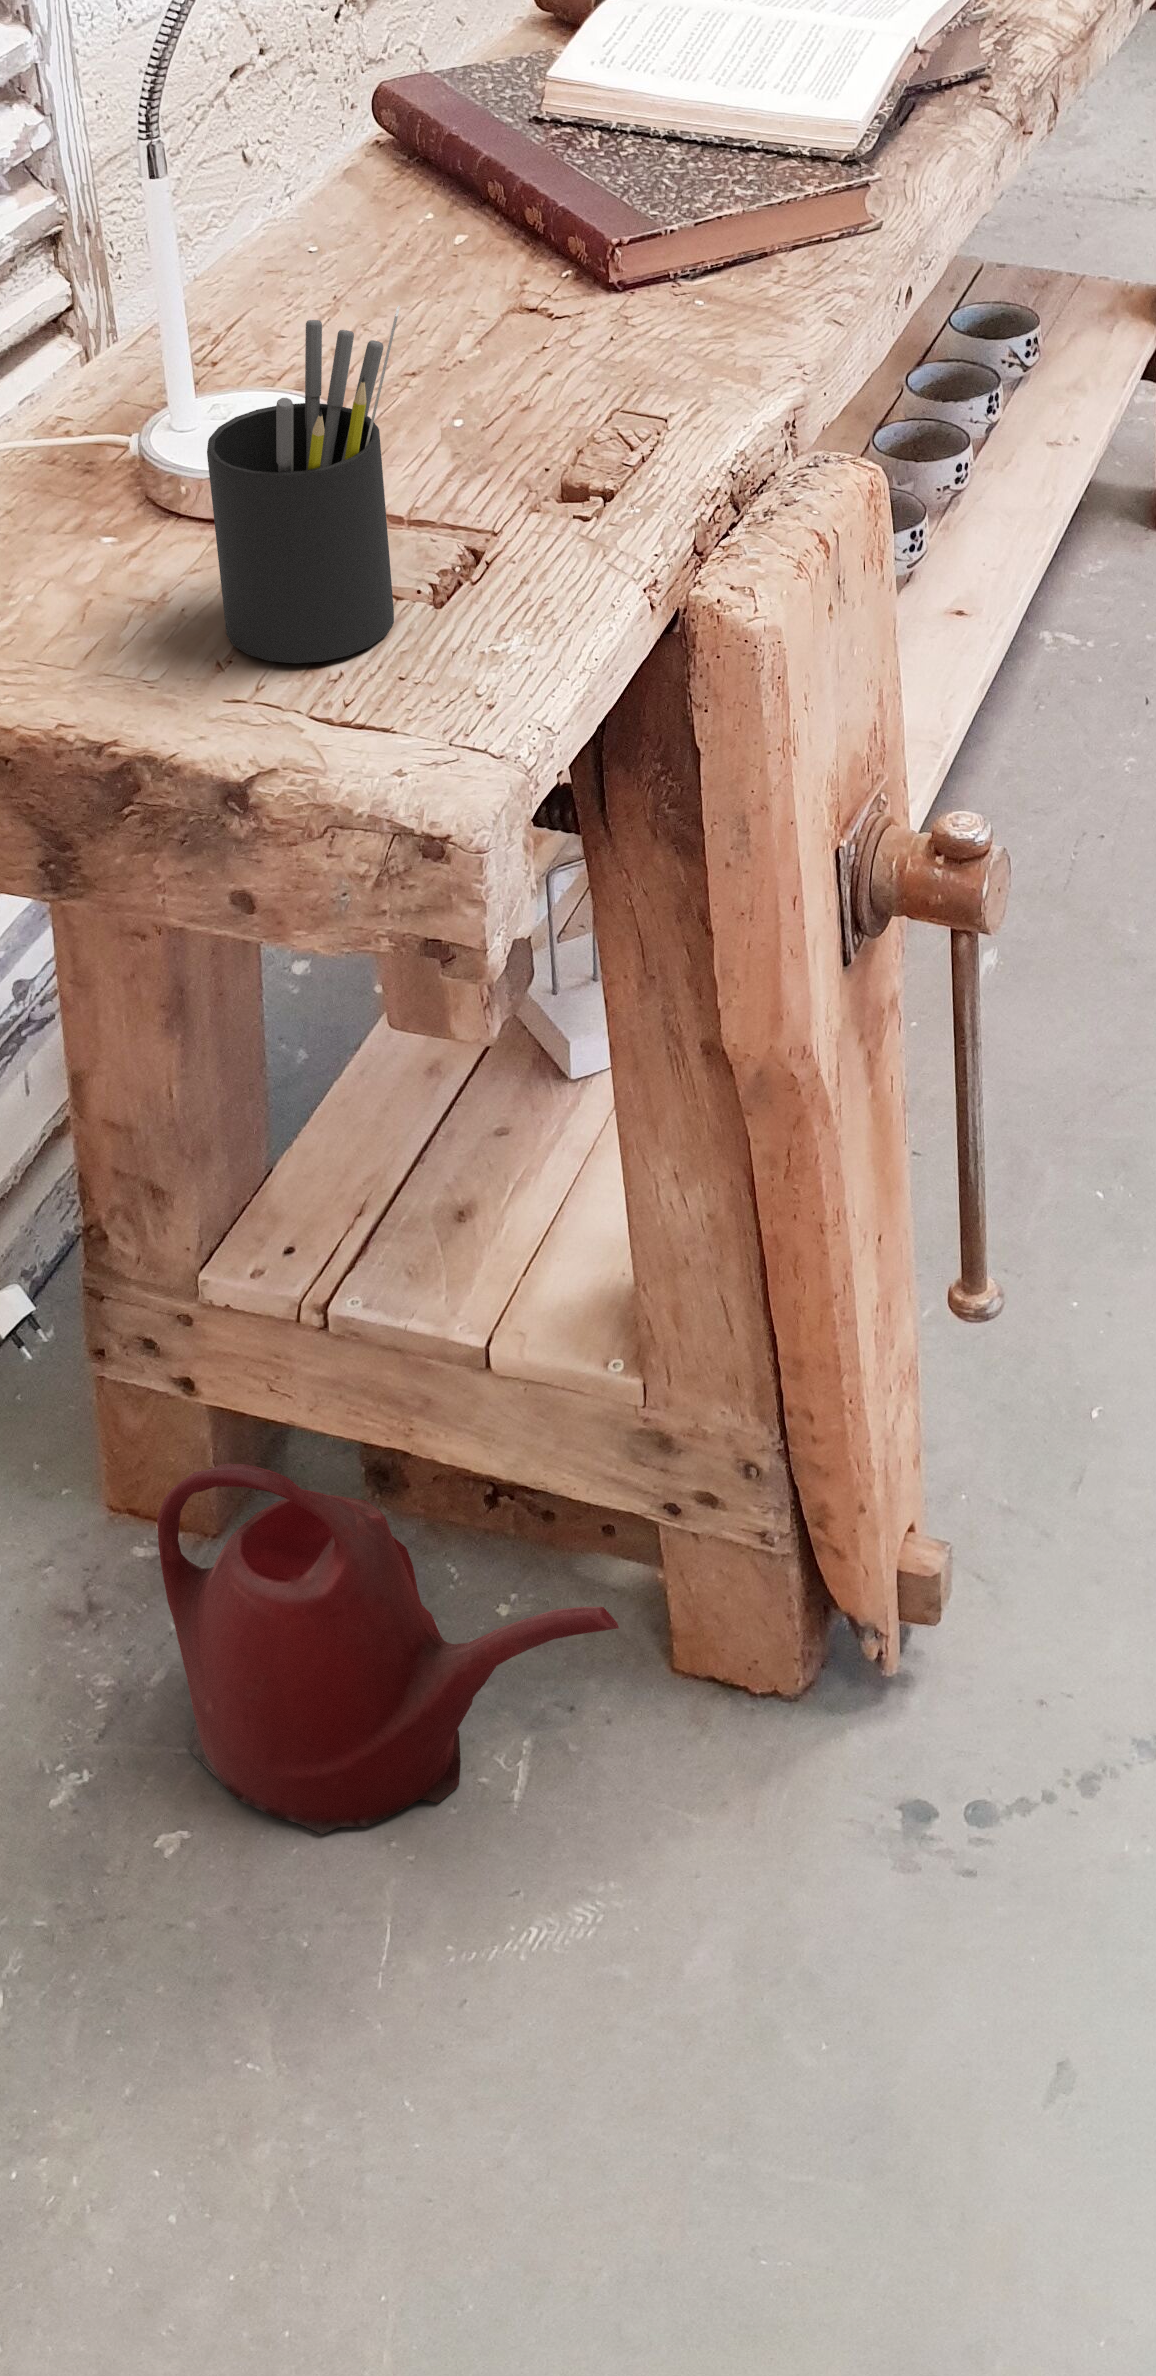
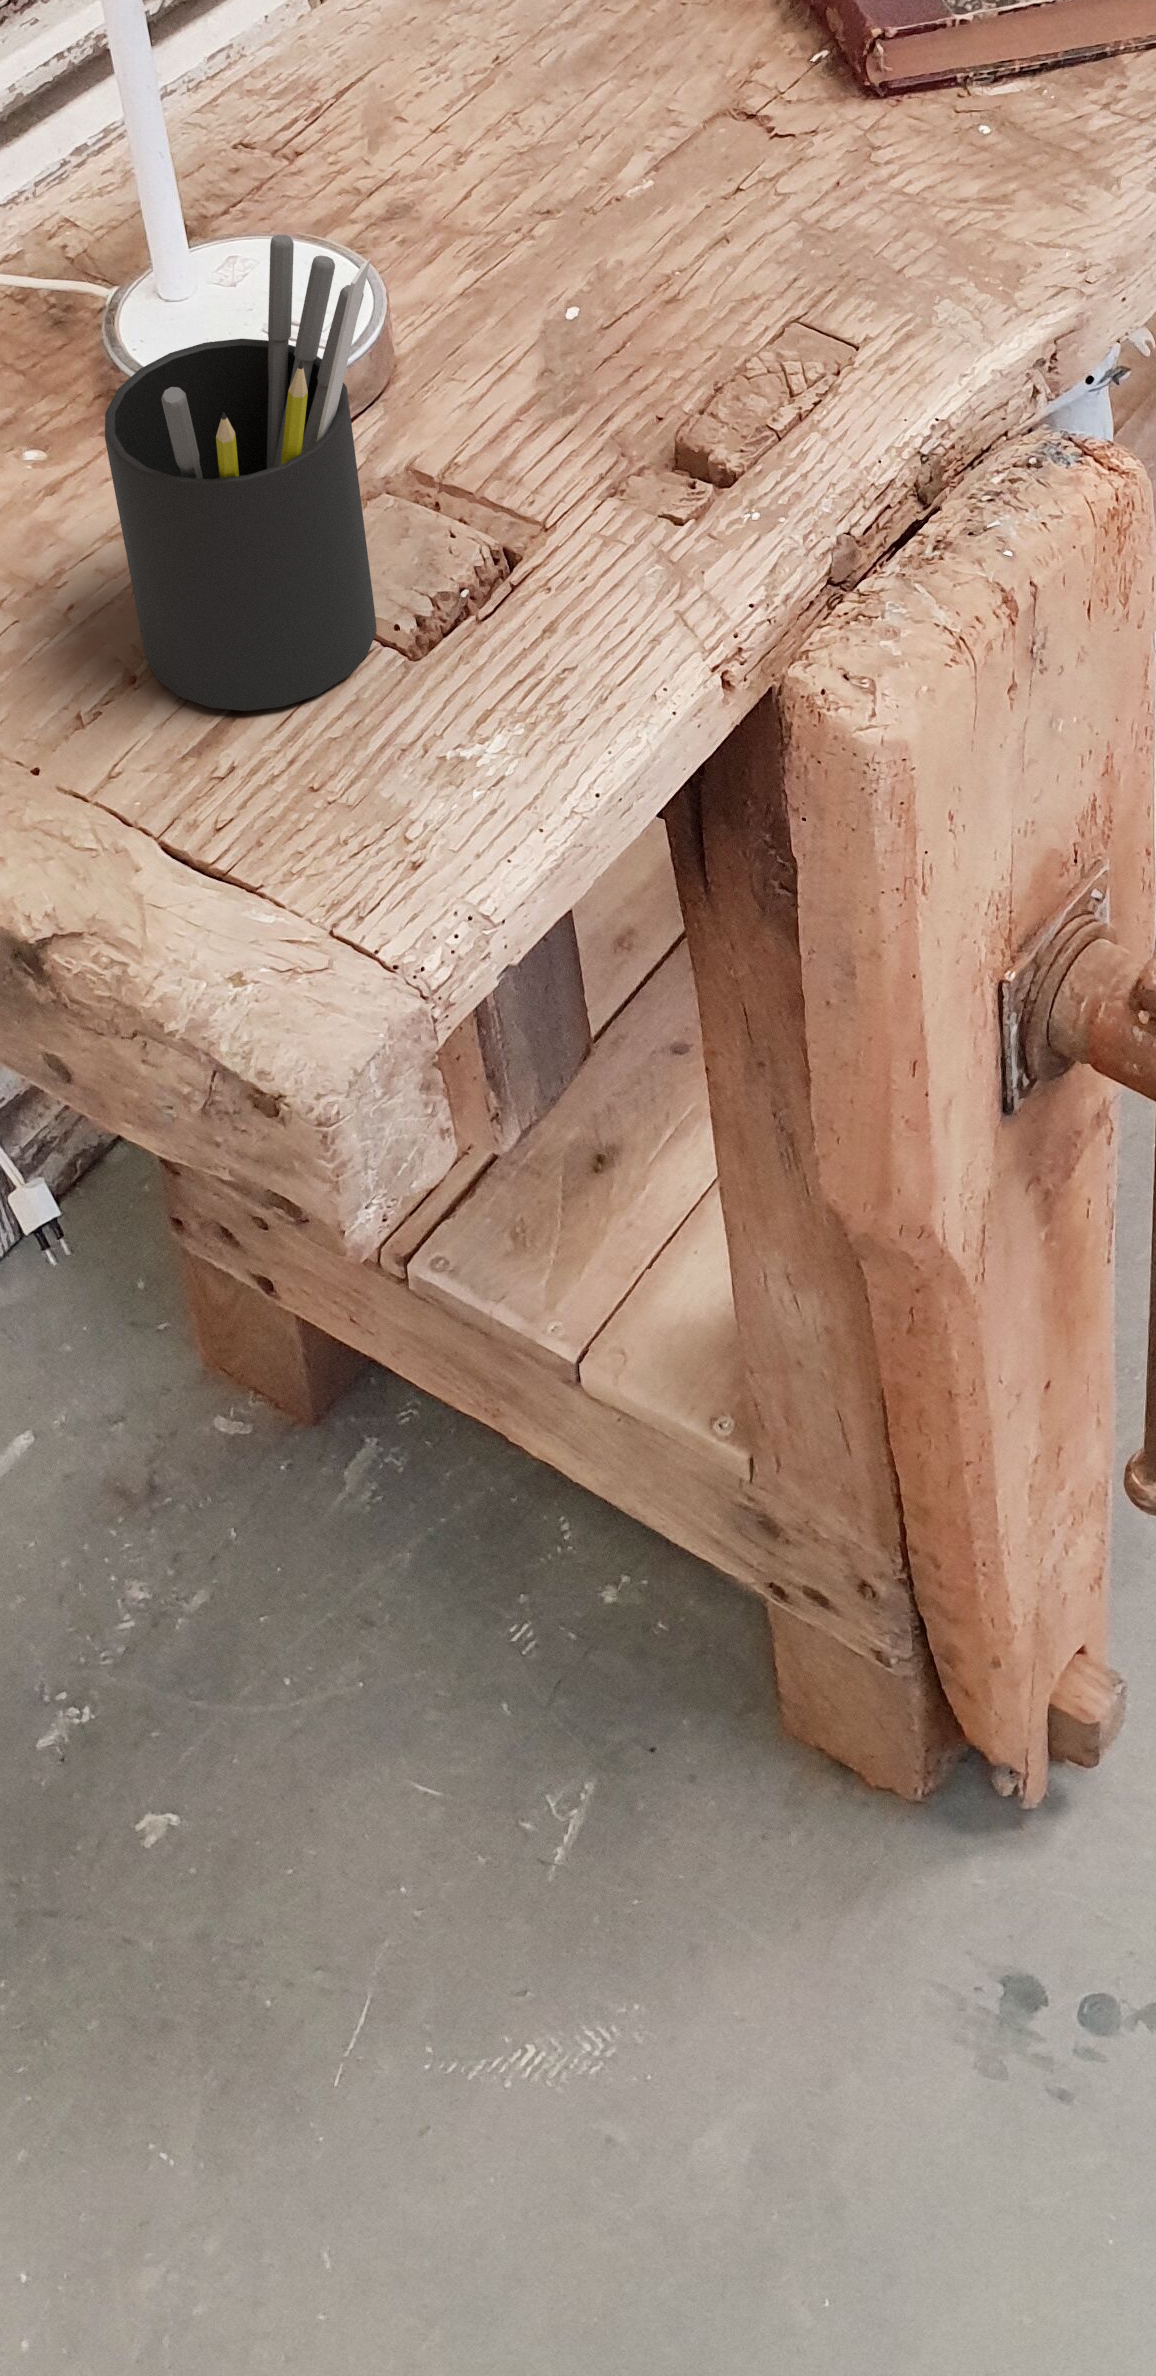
watering can: present [157,1464,619,1834] -> none [171,1439,643,1858]

